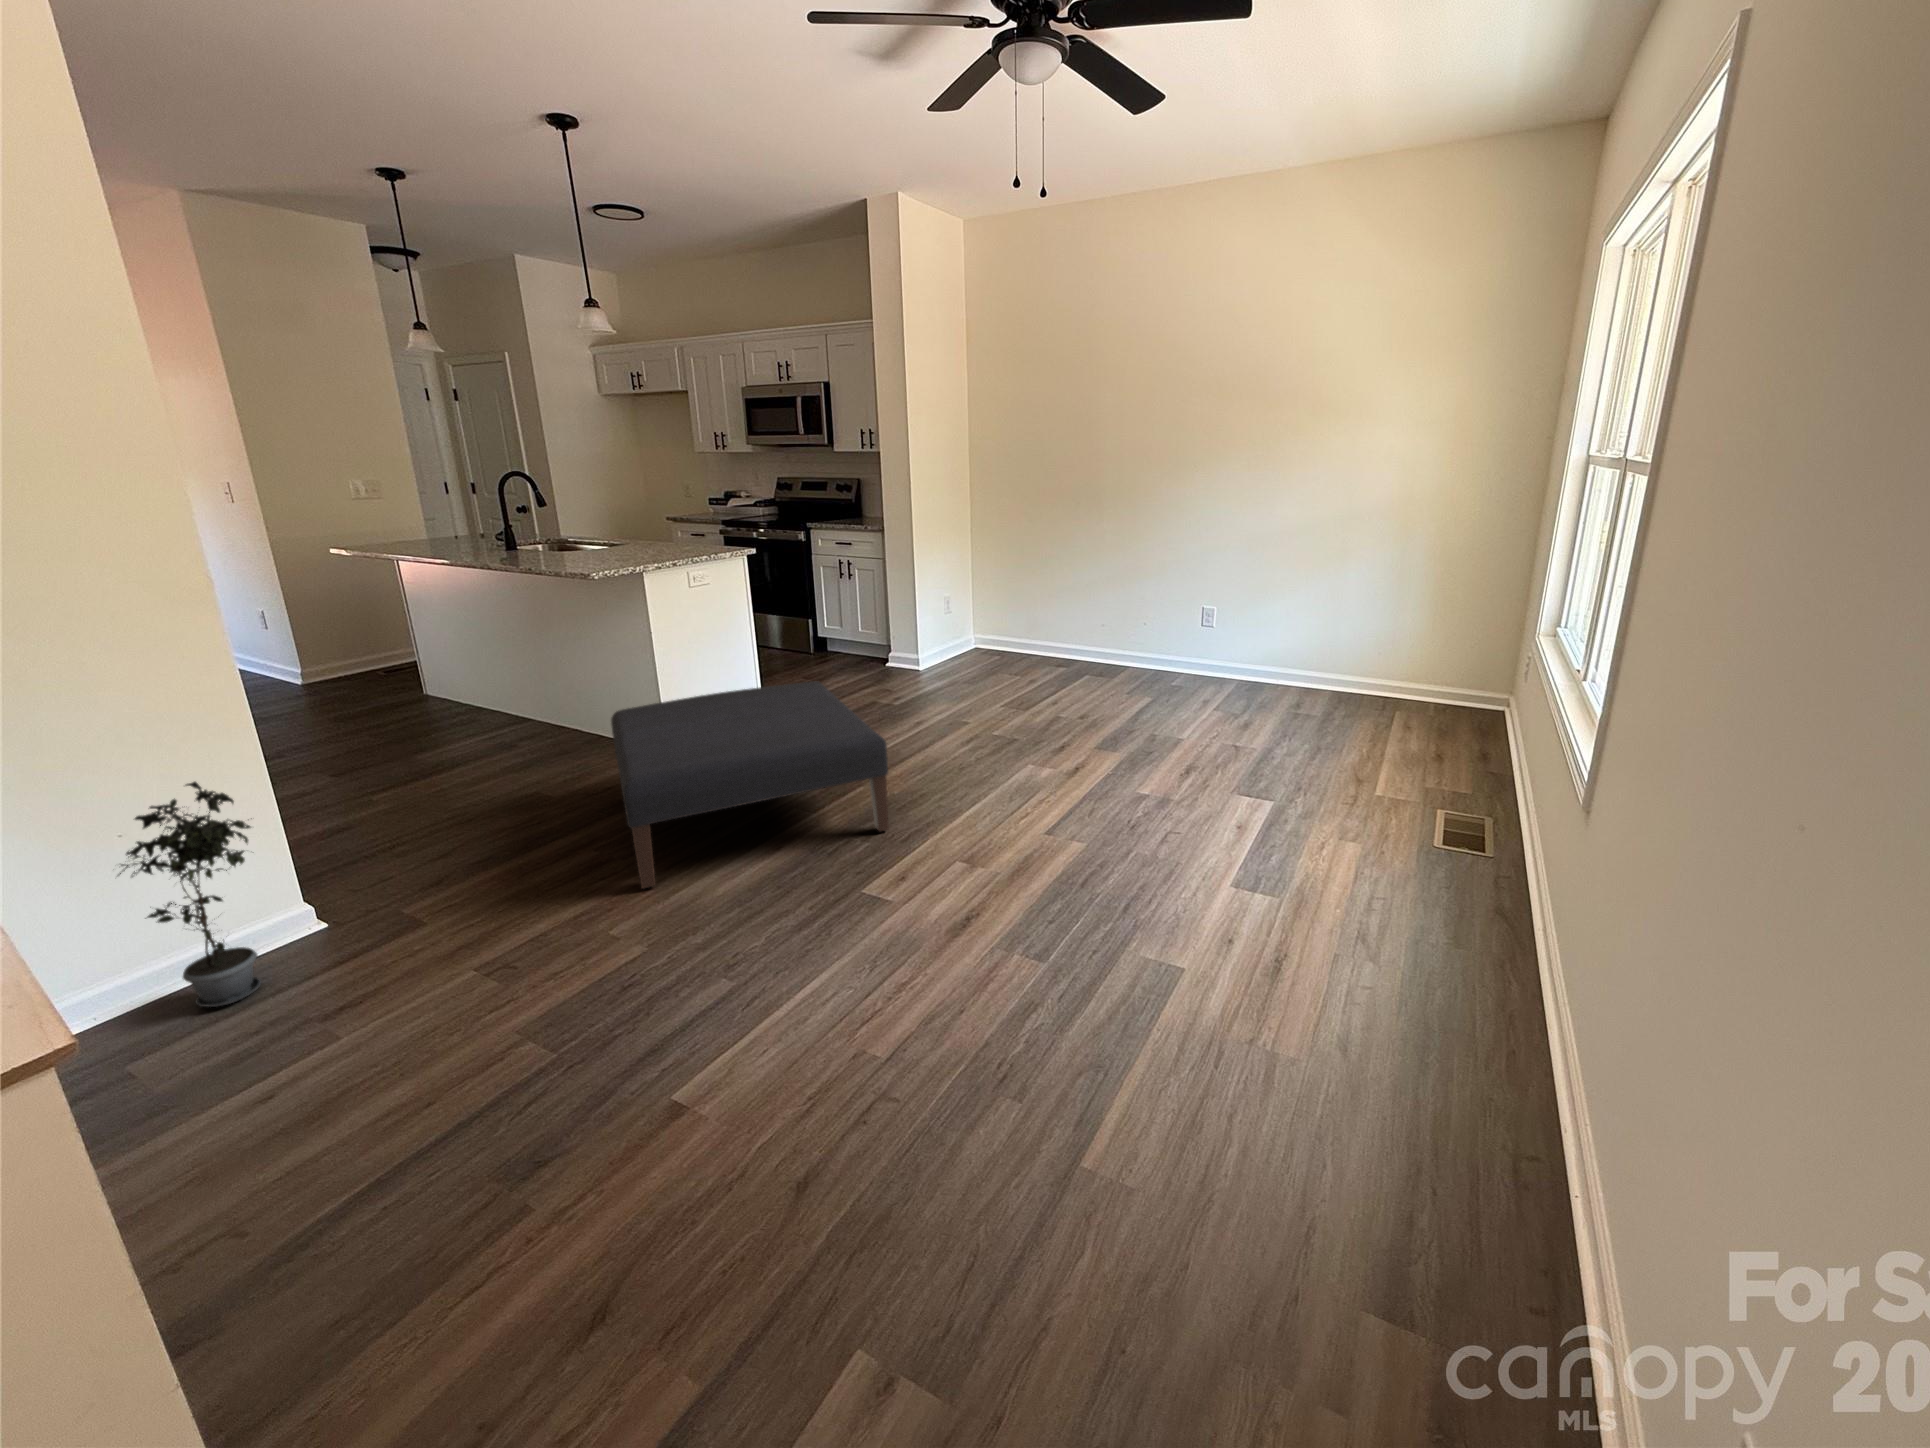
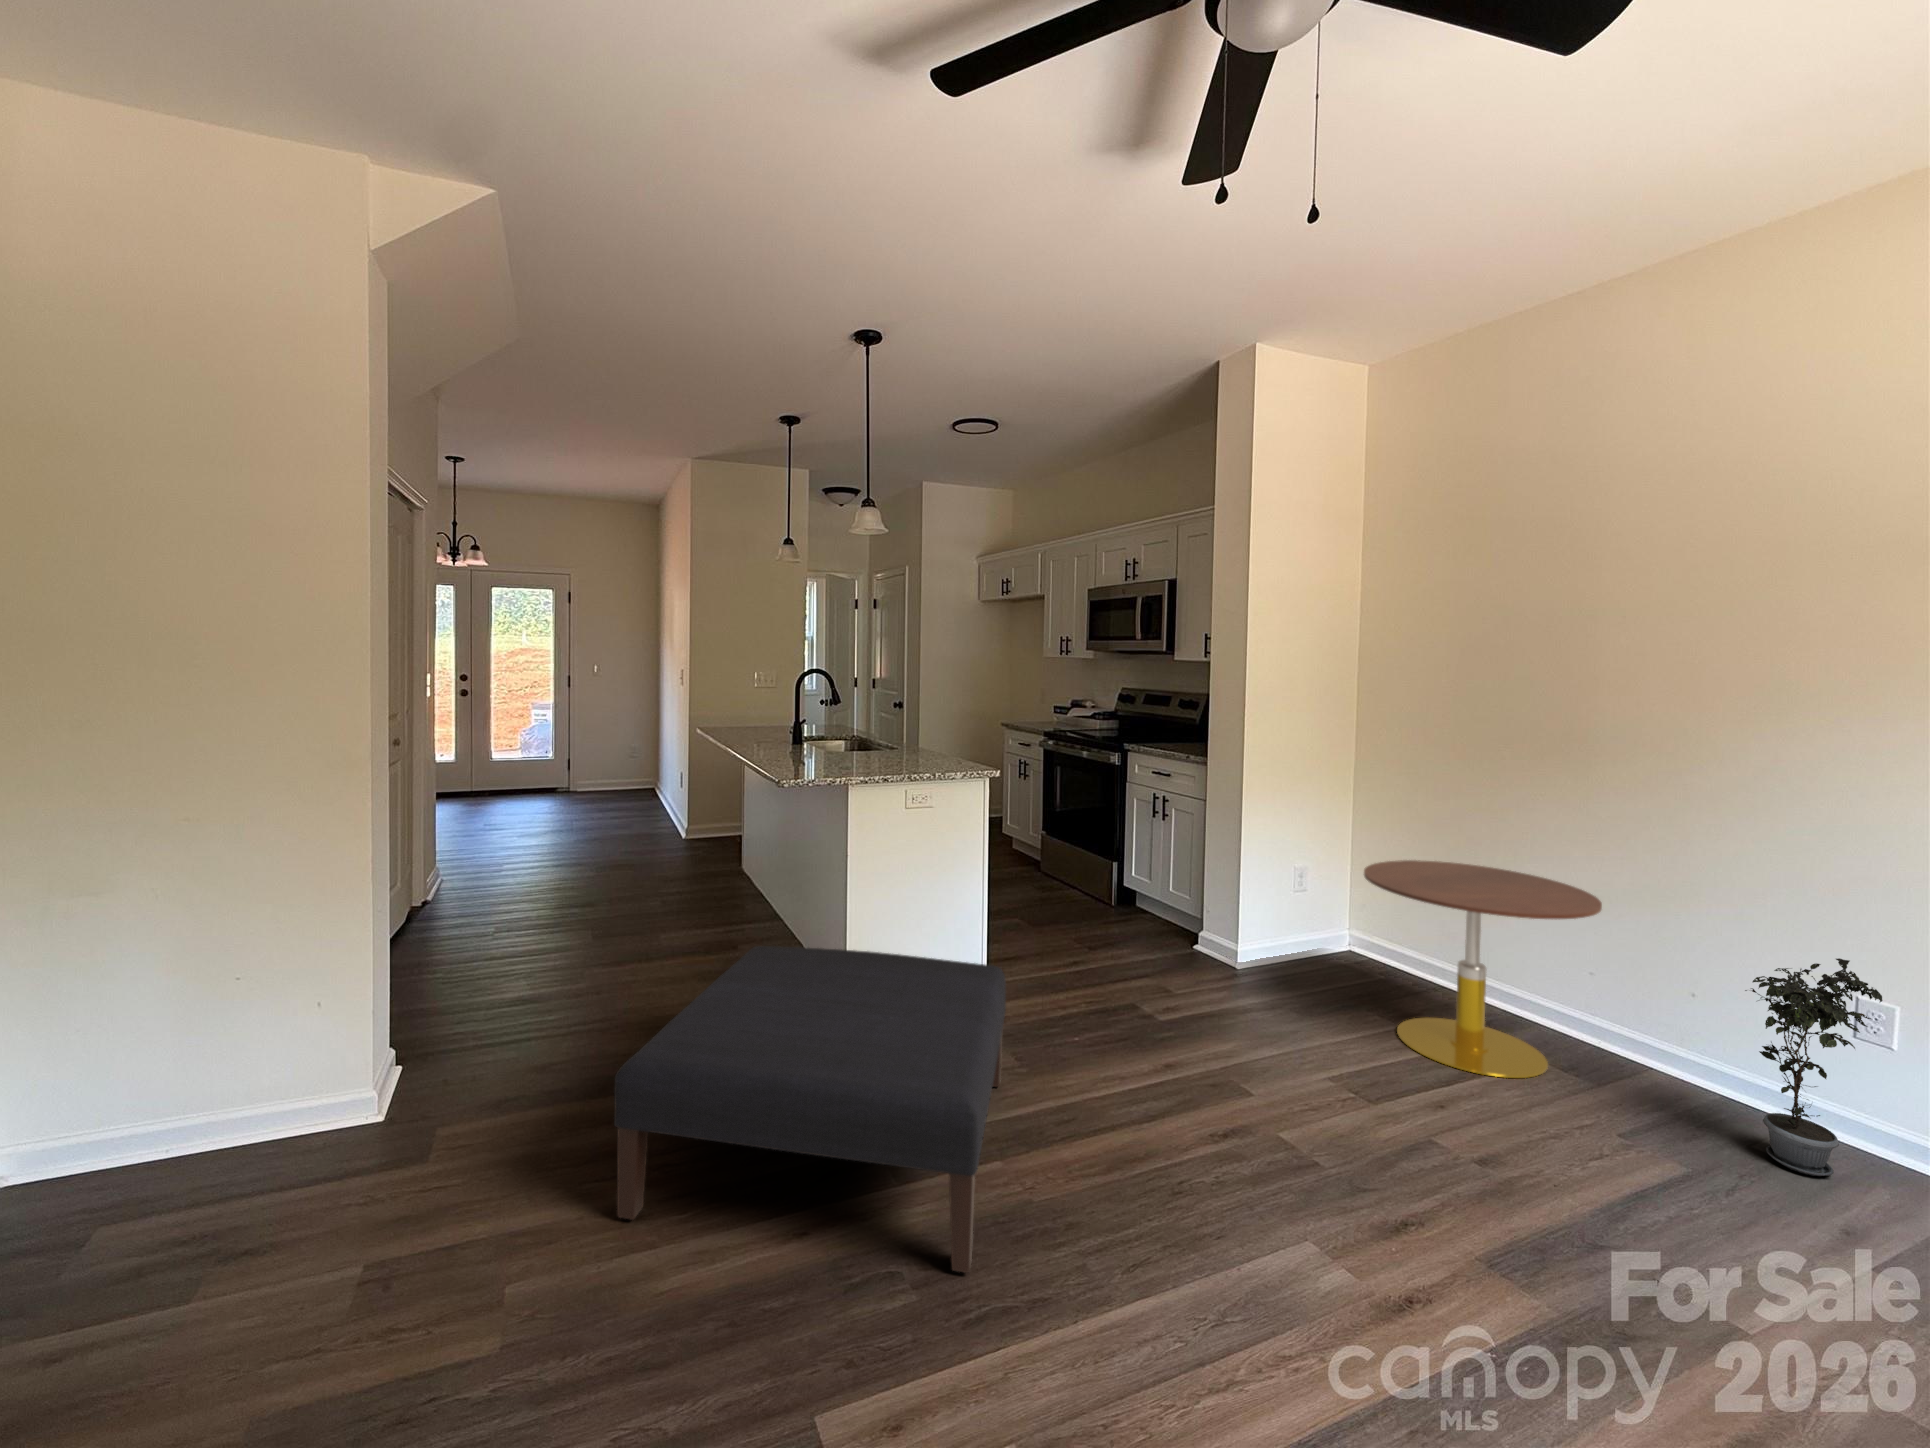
side table: none [999,576,1114,687] -> present [1364,860,1602,1078]
potted plant: present [118,782,261,1007] -> present [1745,958,1883,1176]

